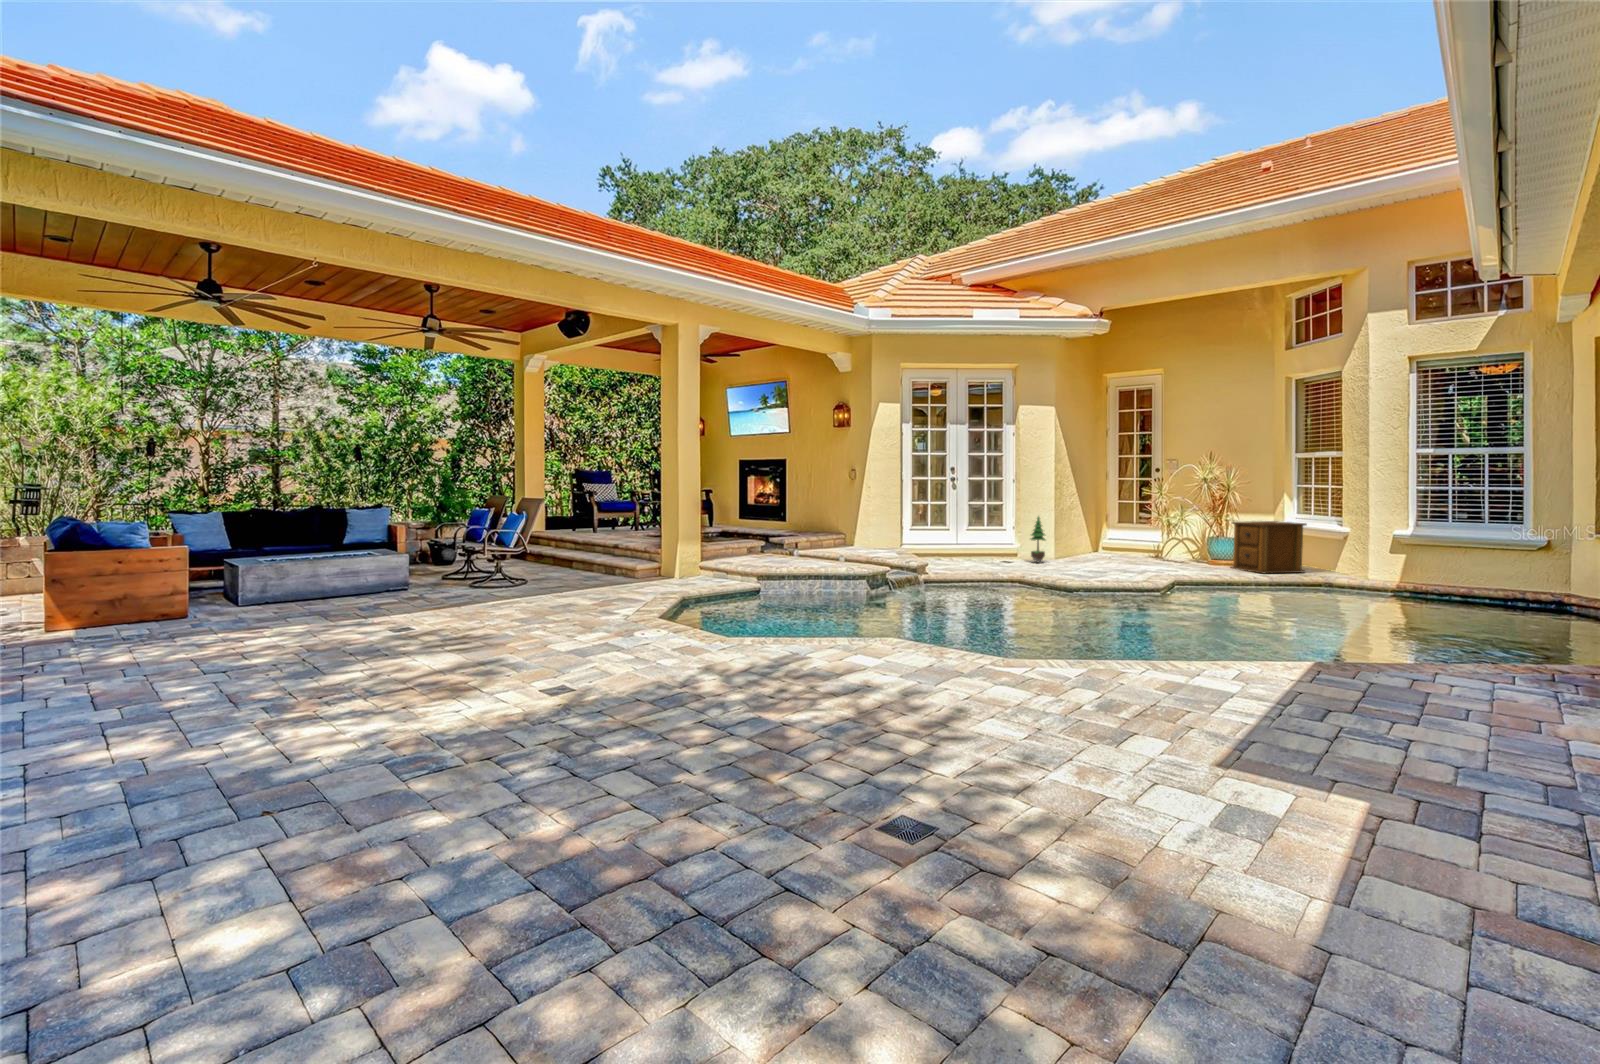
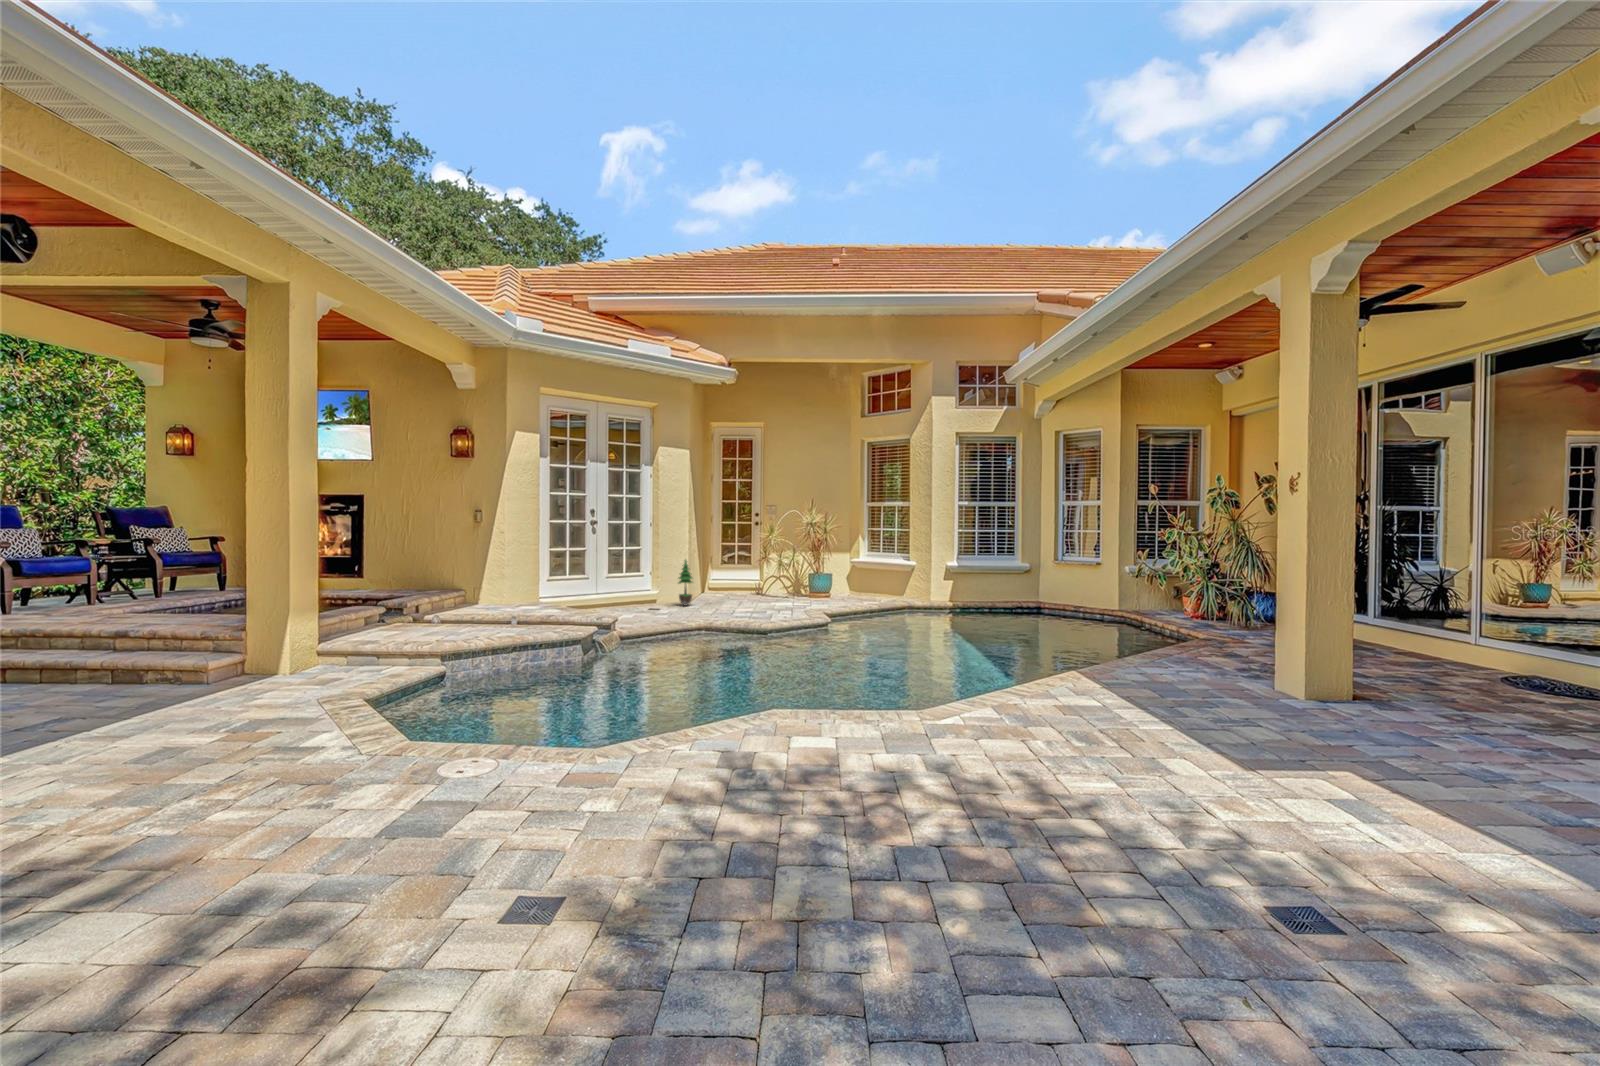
side table: present [1231,521,1307,574] -> none [829,558,880,601]

